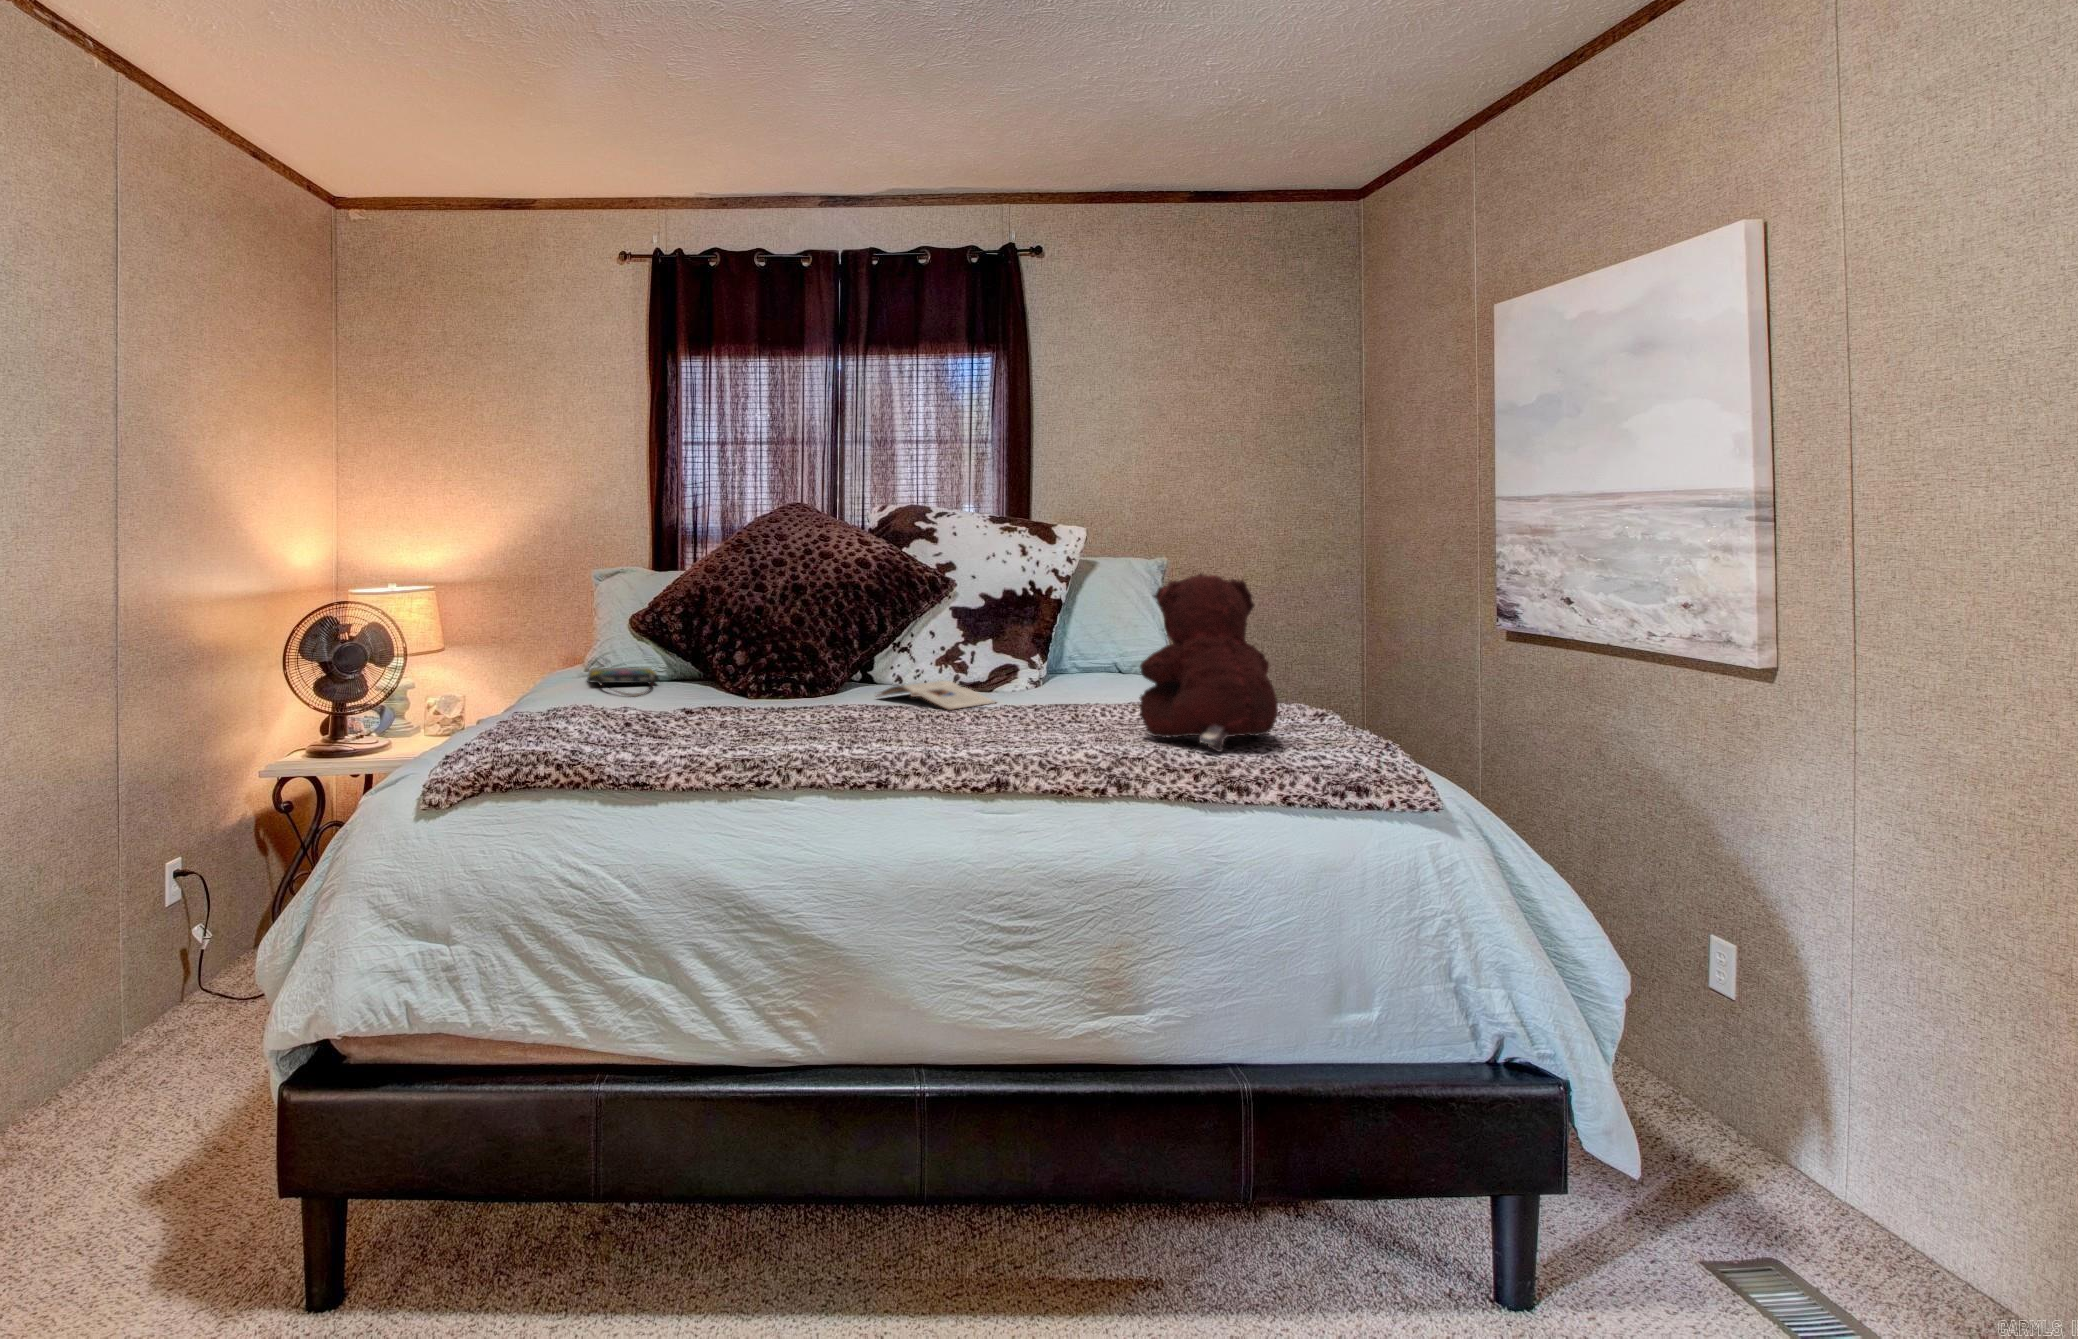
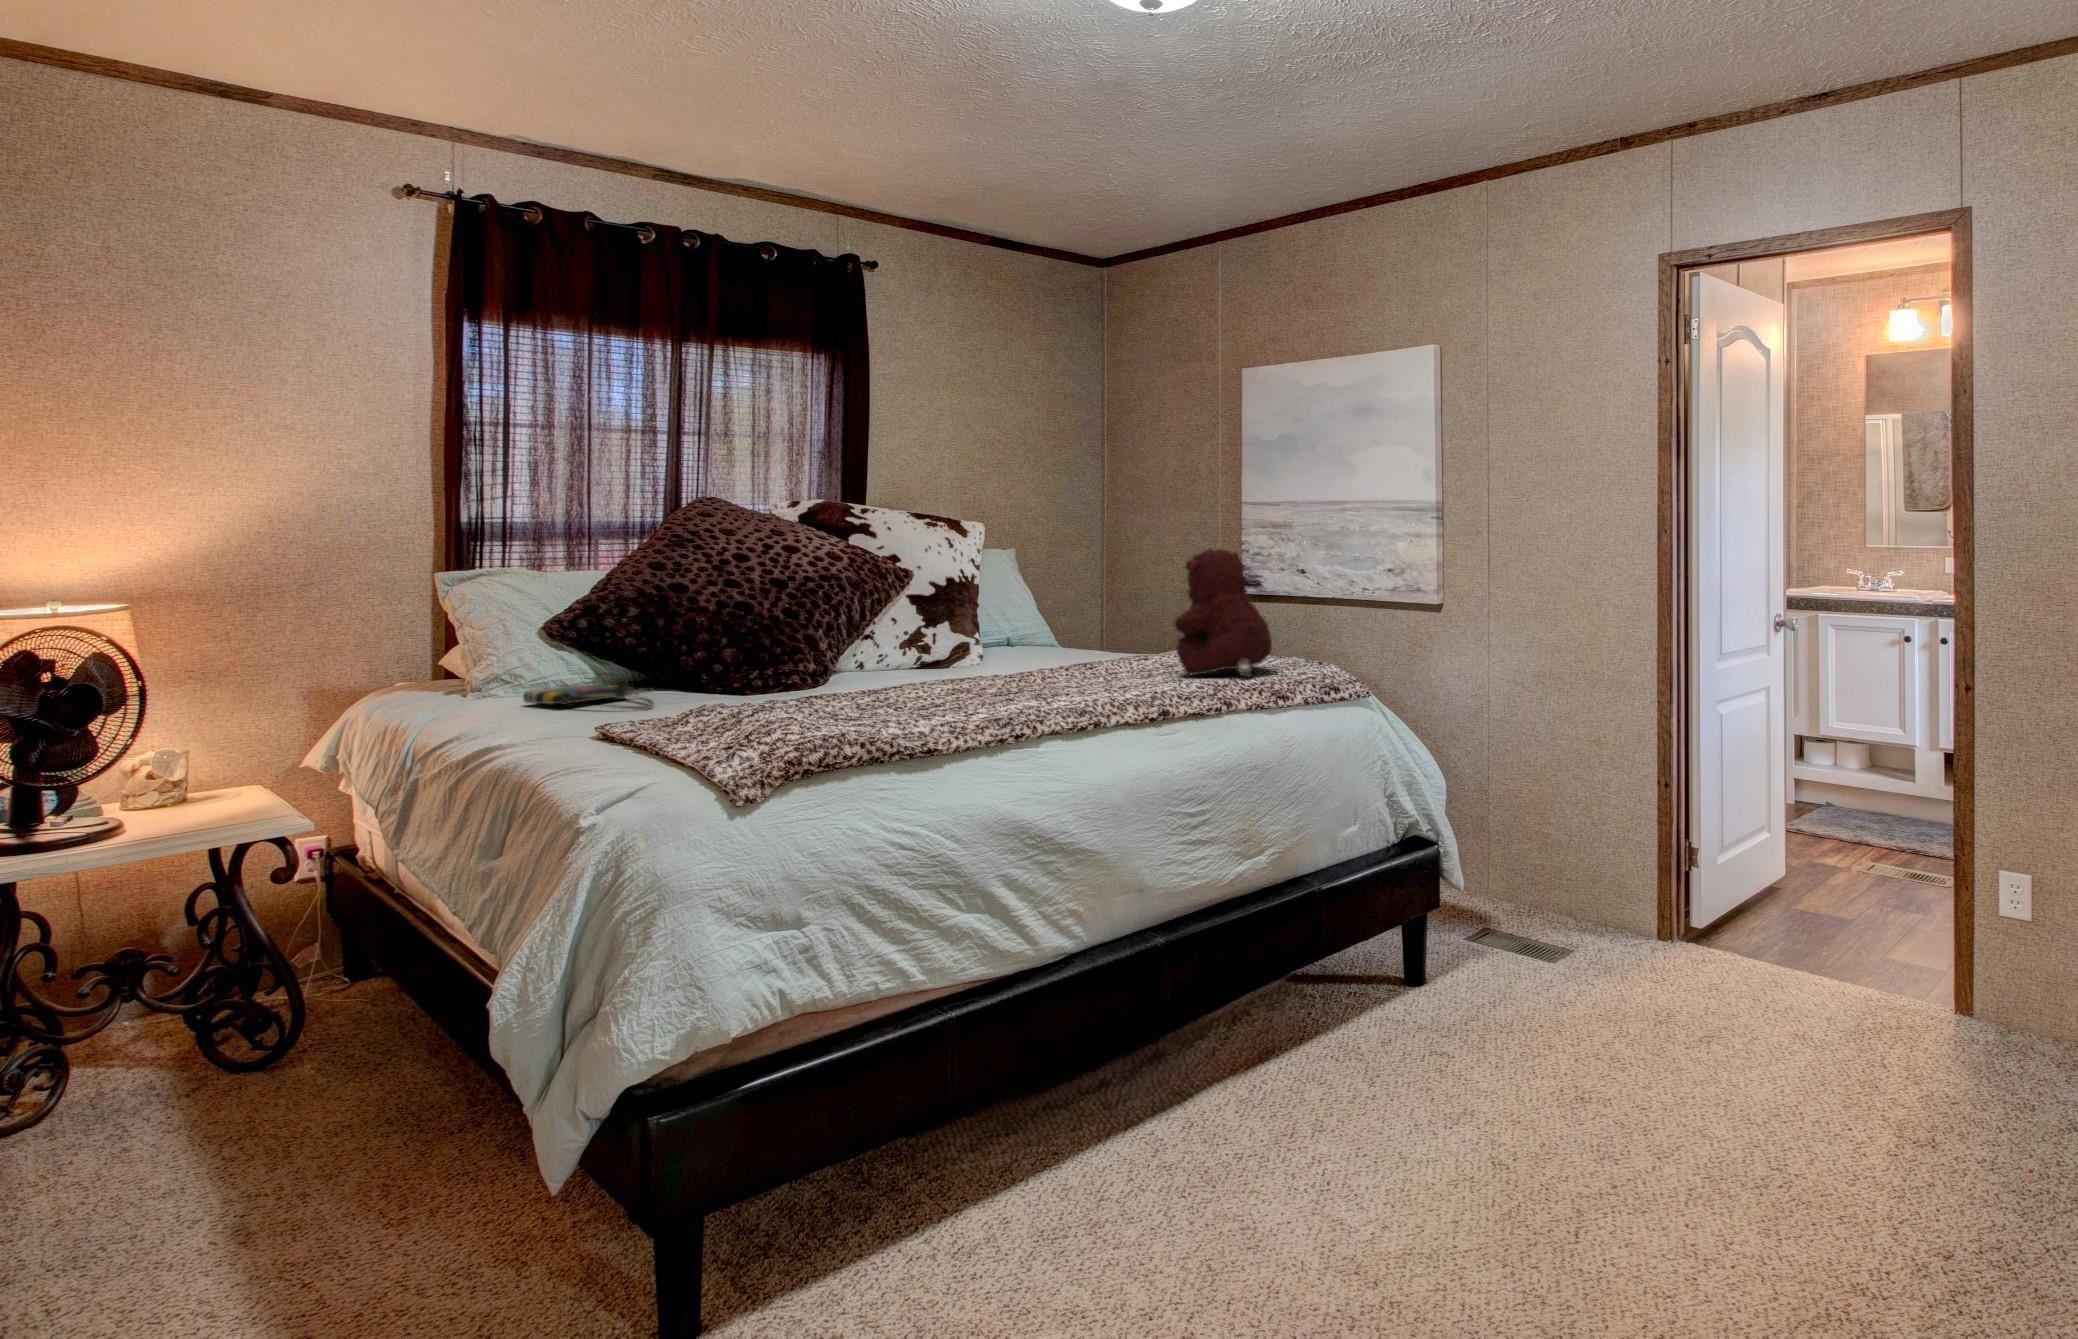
magazine: present [876,681,996,710] -> none [901,658,1011,680]

